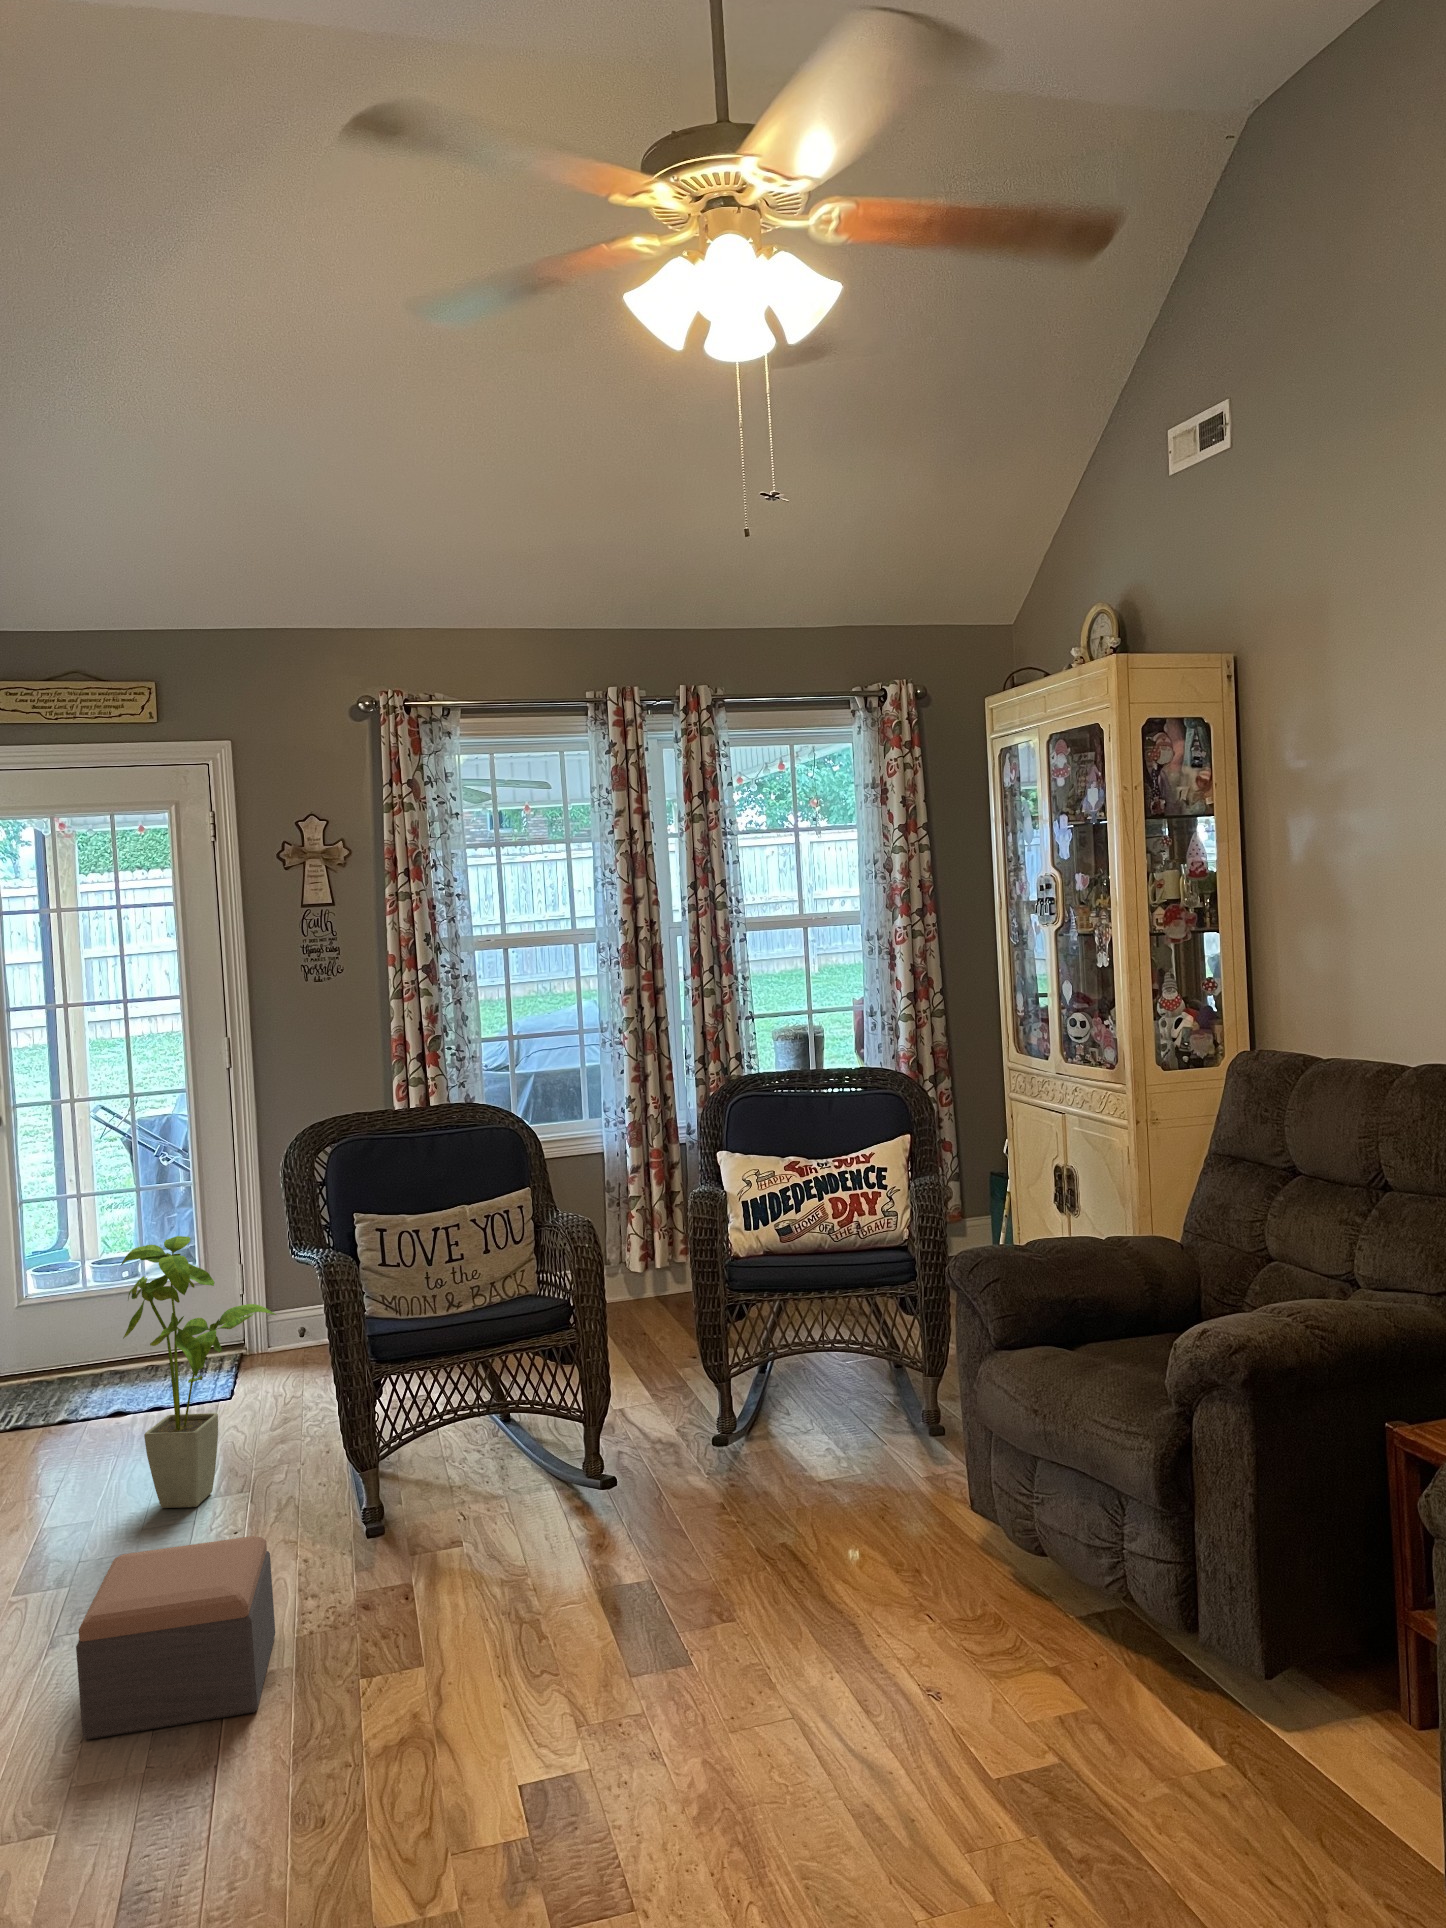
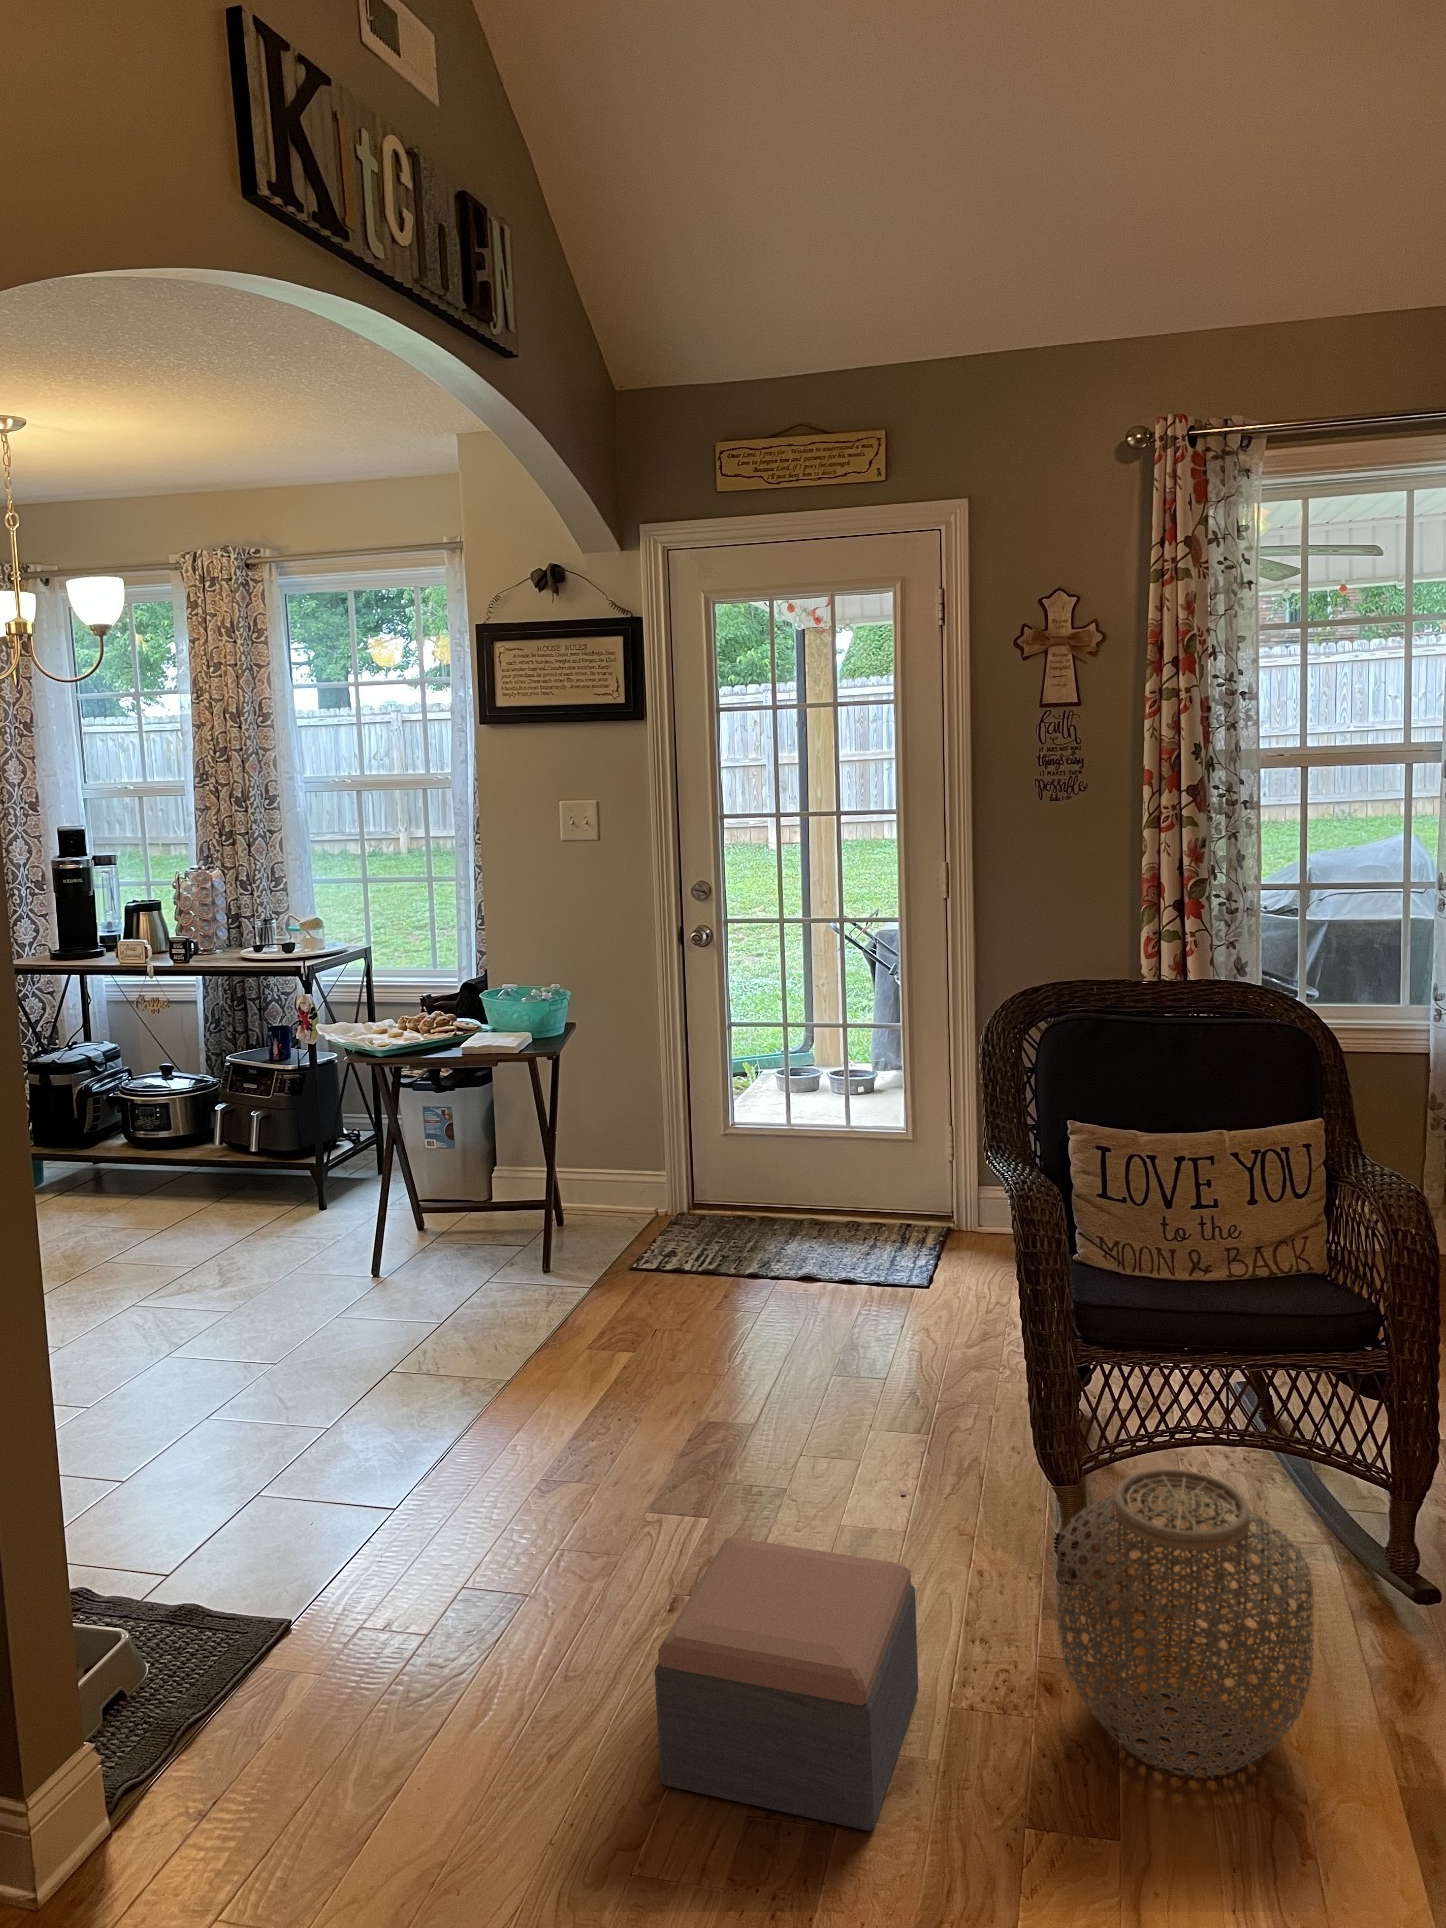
house plant: present [121,1236,276,1508] -> none [783,1113,966,1438]
woven basket: none [372,1420,541,1622] -> present [1057,1469,1314,1776]

